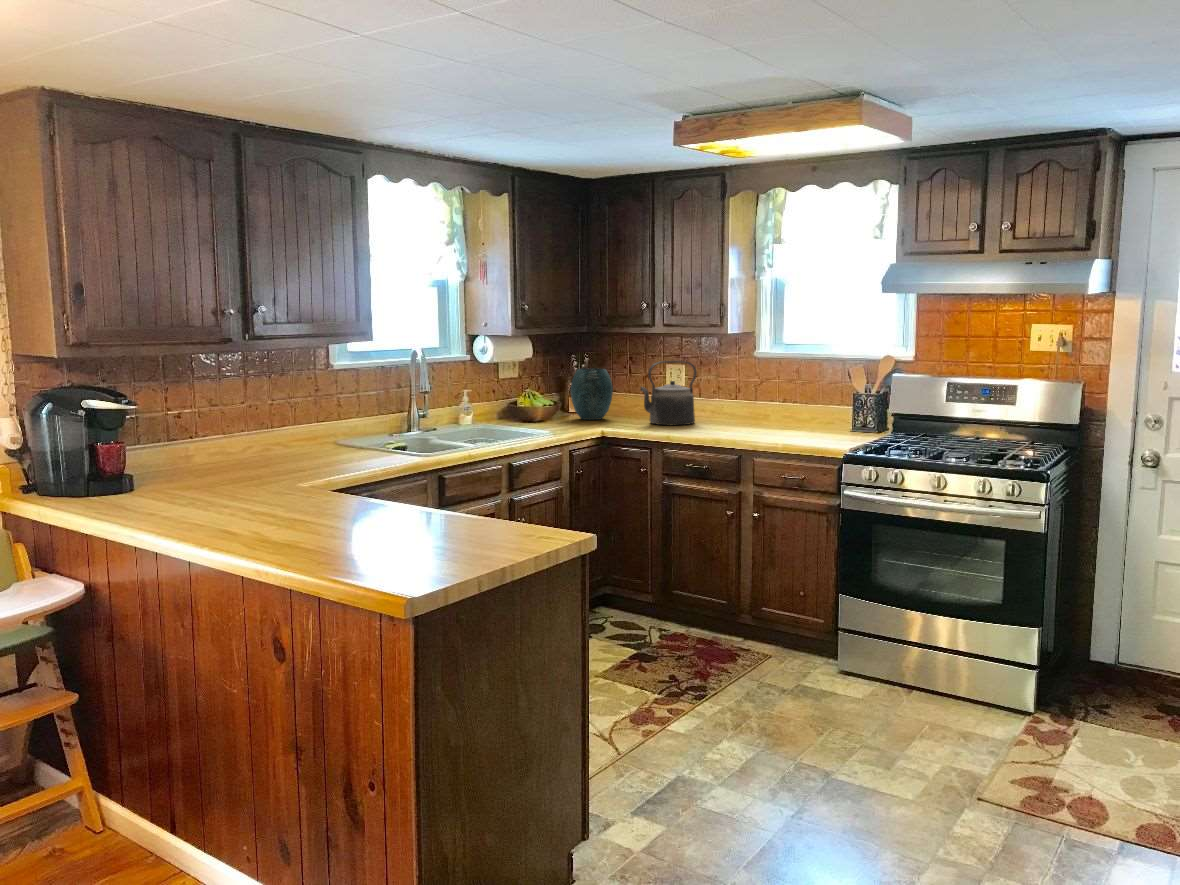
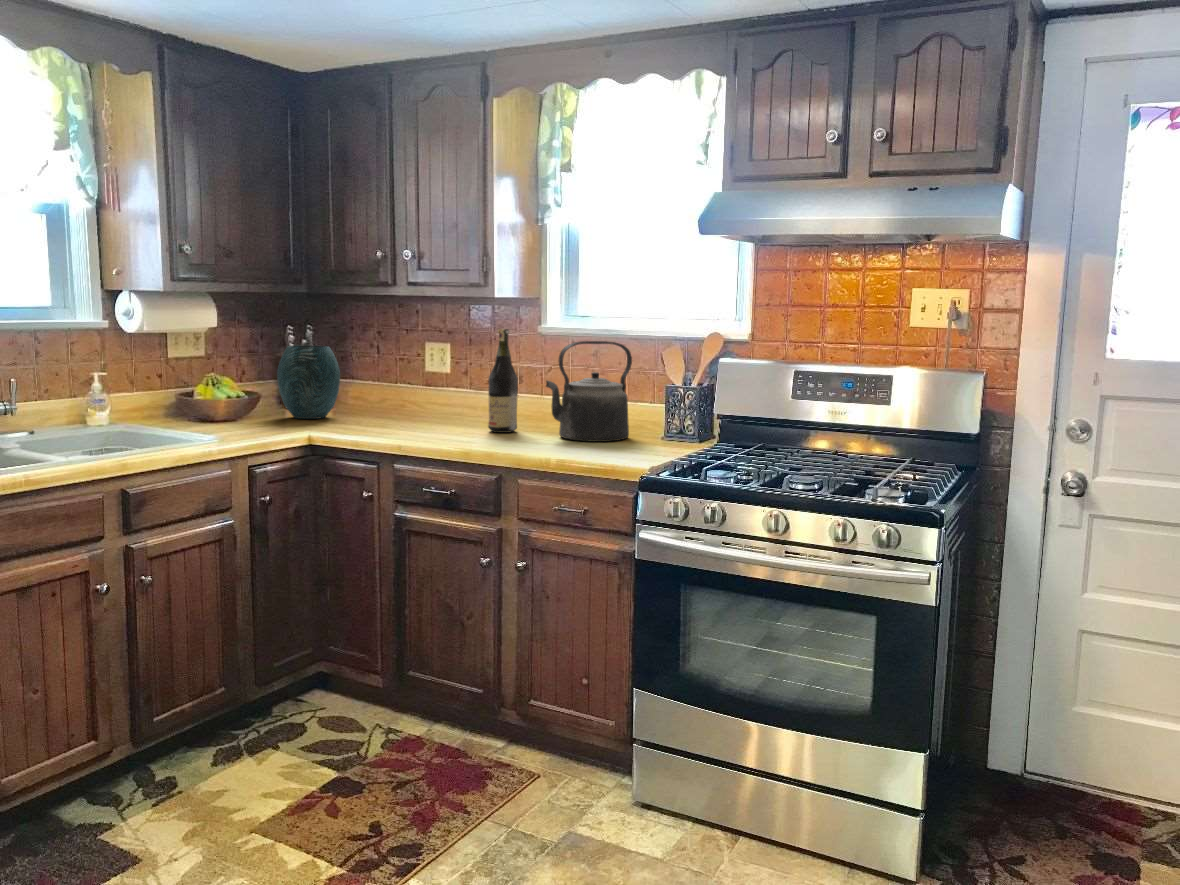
wine bottle: none [725,356,746,428] -> present [488,329,518,433]
kettle: present [640,361,697,425] -> present [546,341,632,442]

